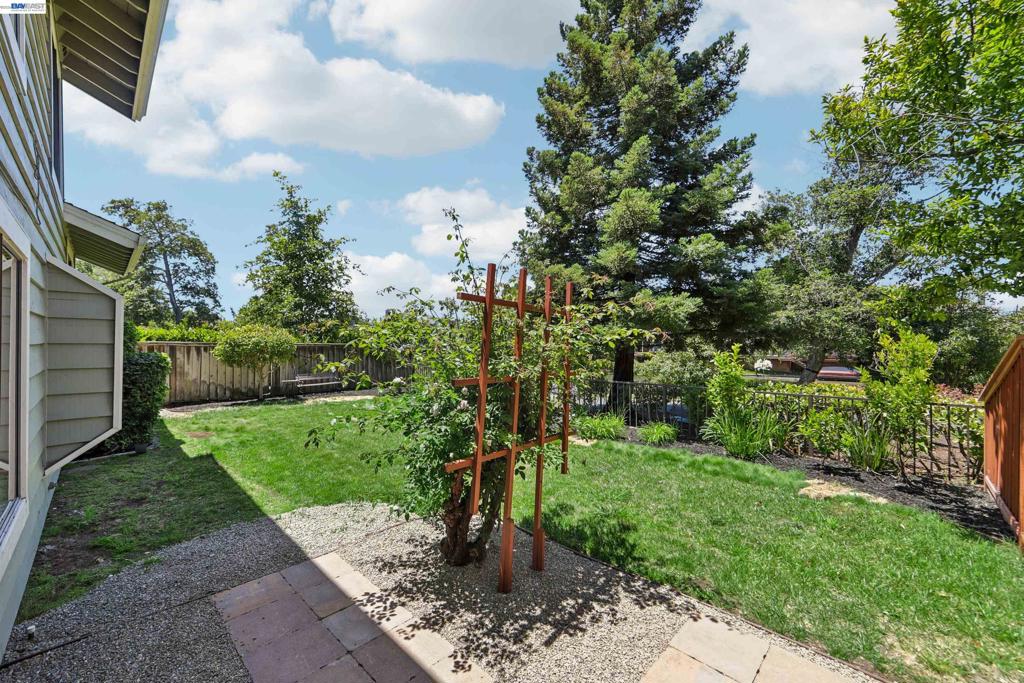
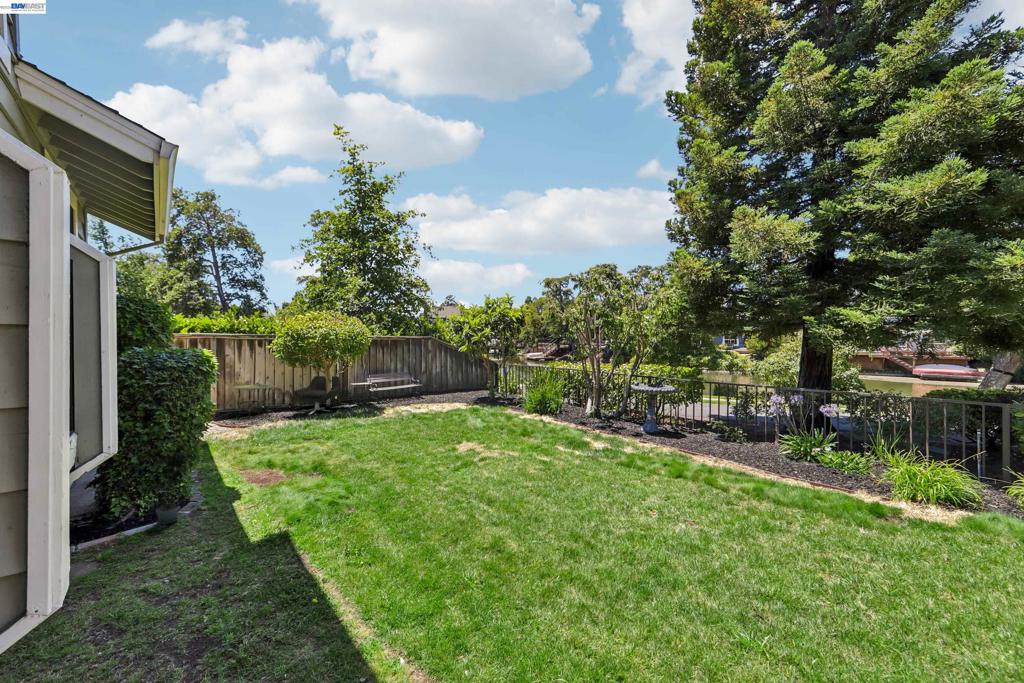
lounge chair: none [232,375,273,404] -> present [293,376,342,414]
side table: none [183,381,217,408] -> present [234,385,274,419]

